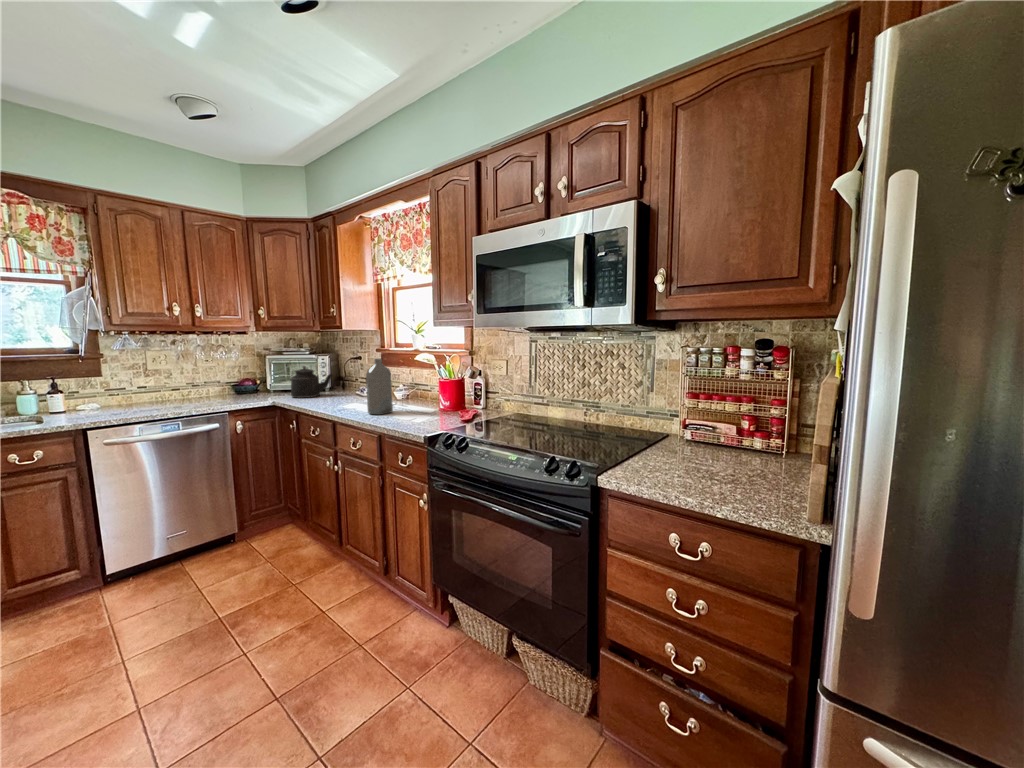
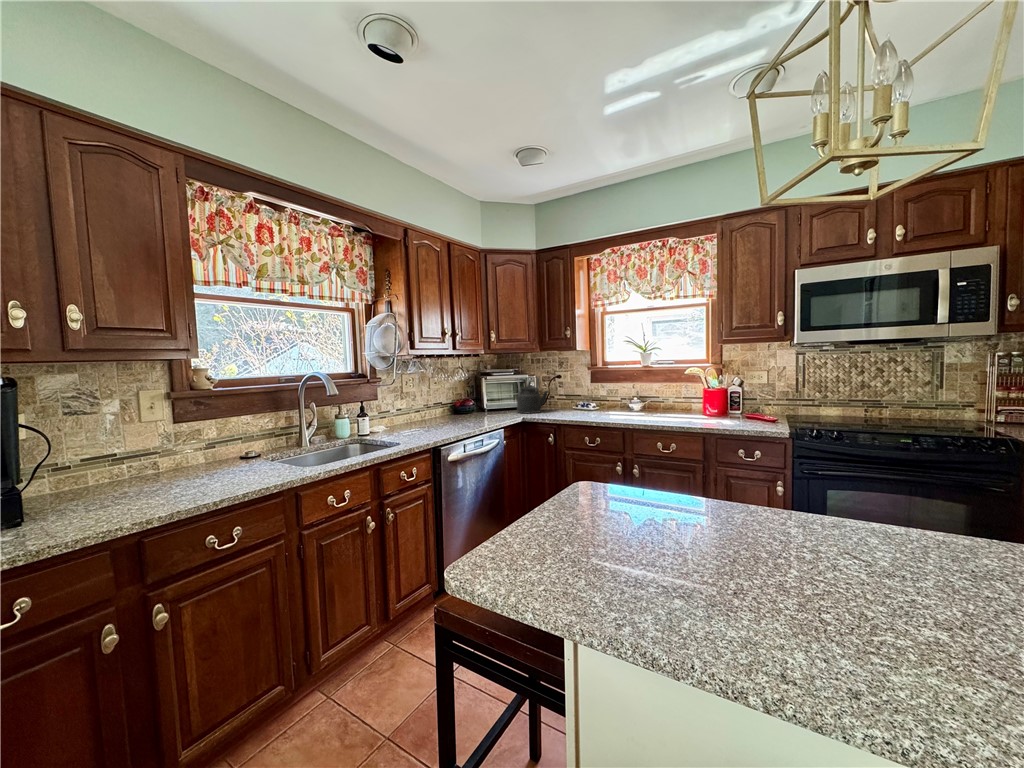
bottle: present [366,358,393,415] -> none [655,372,678,421]

